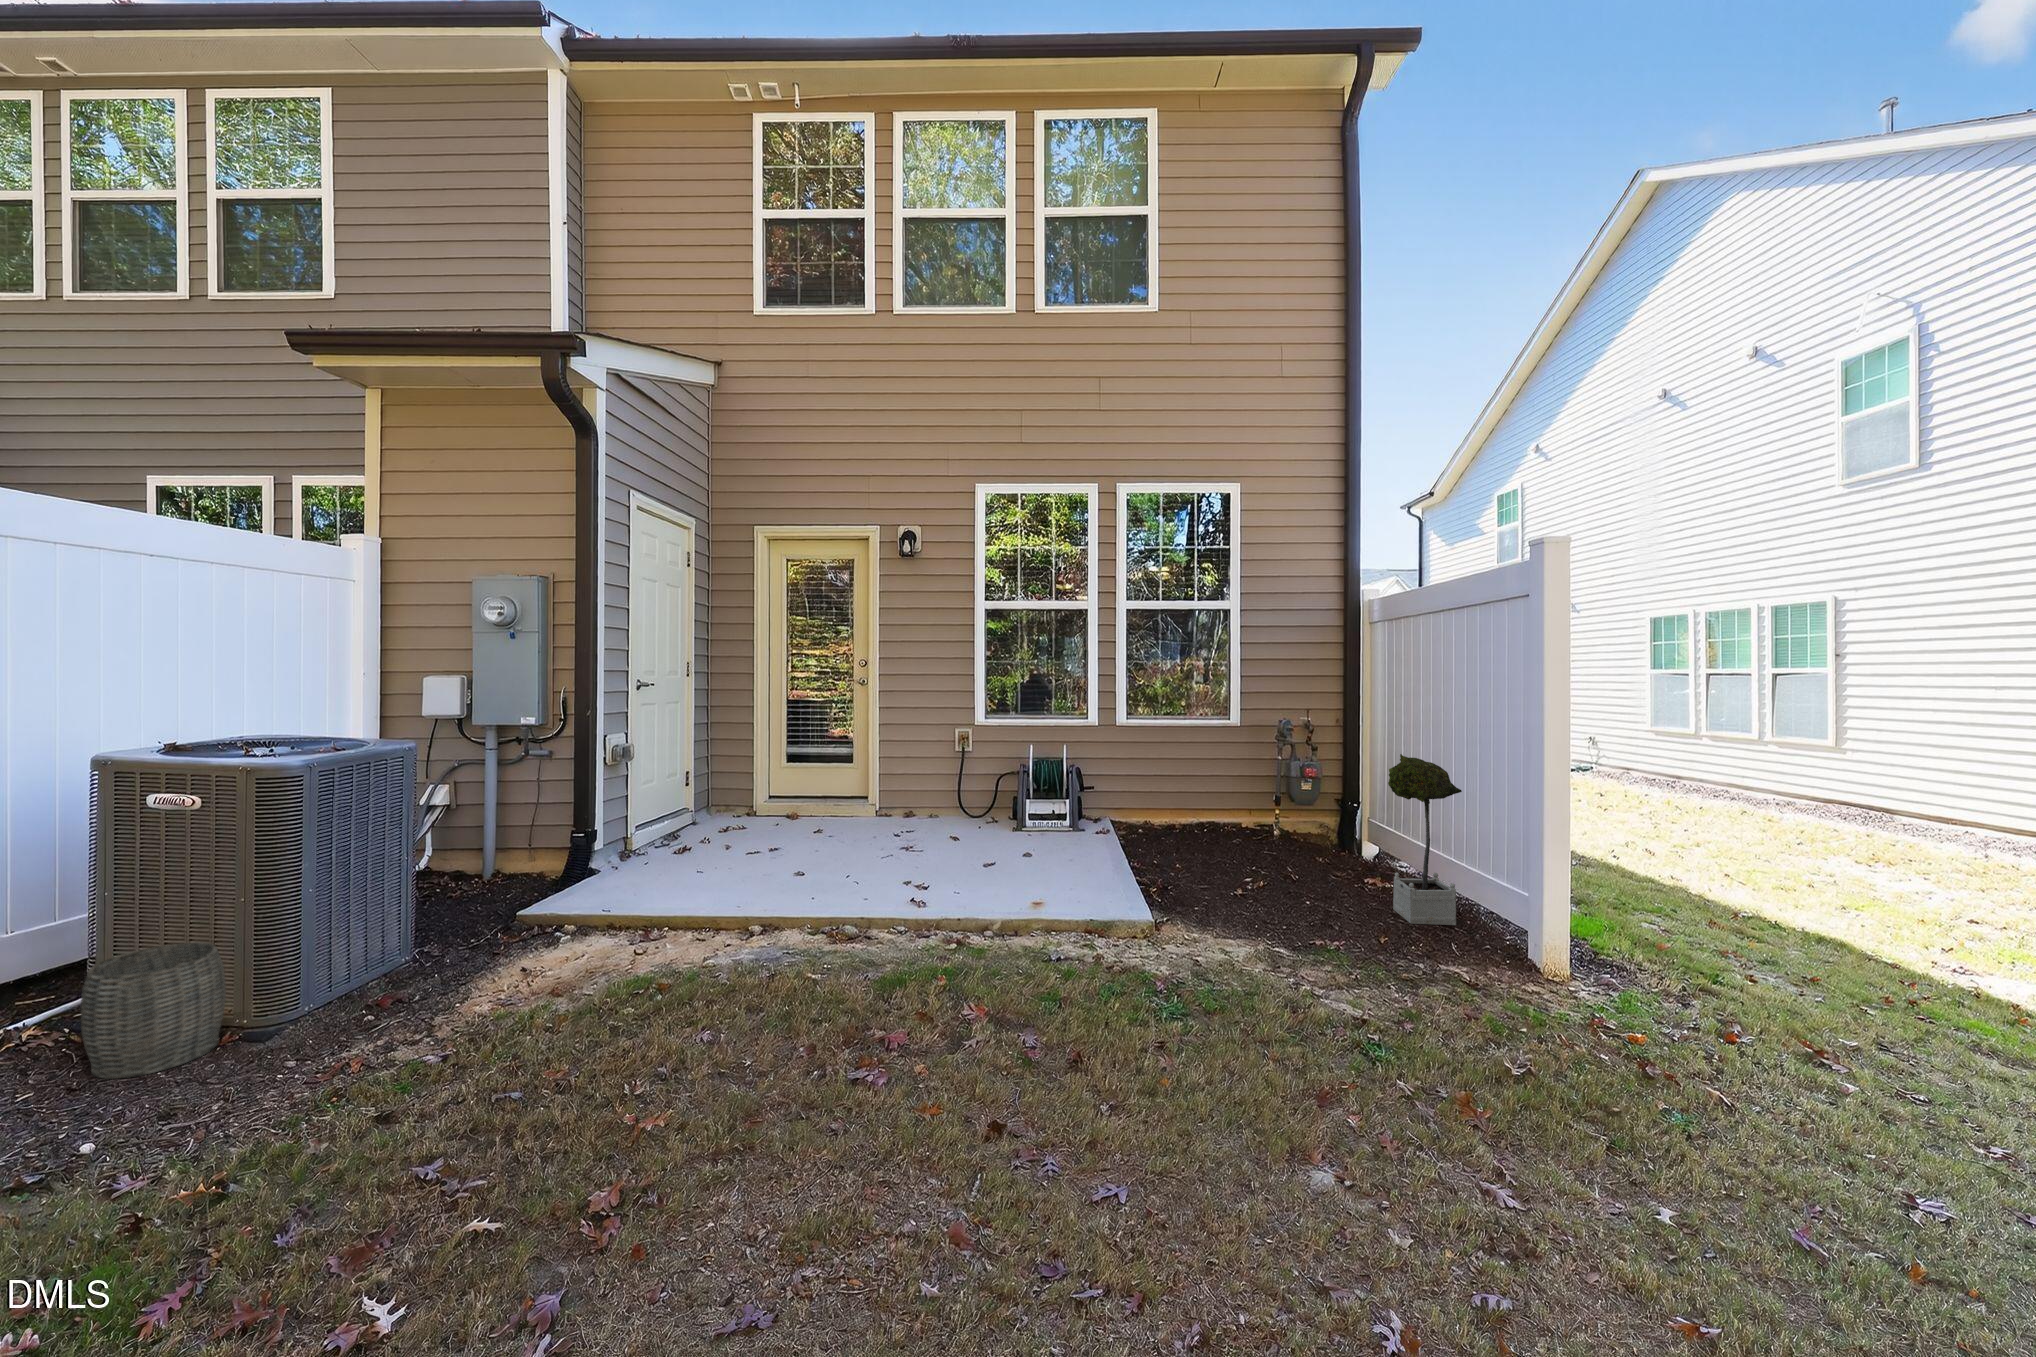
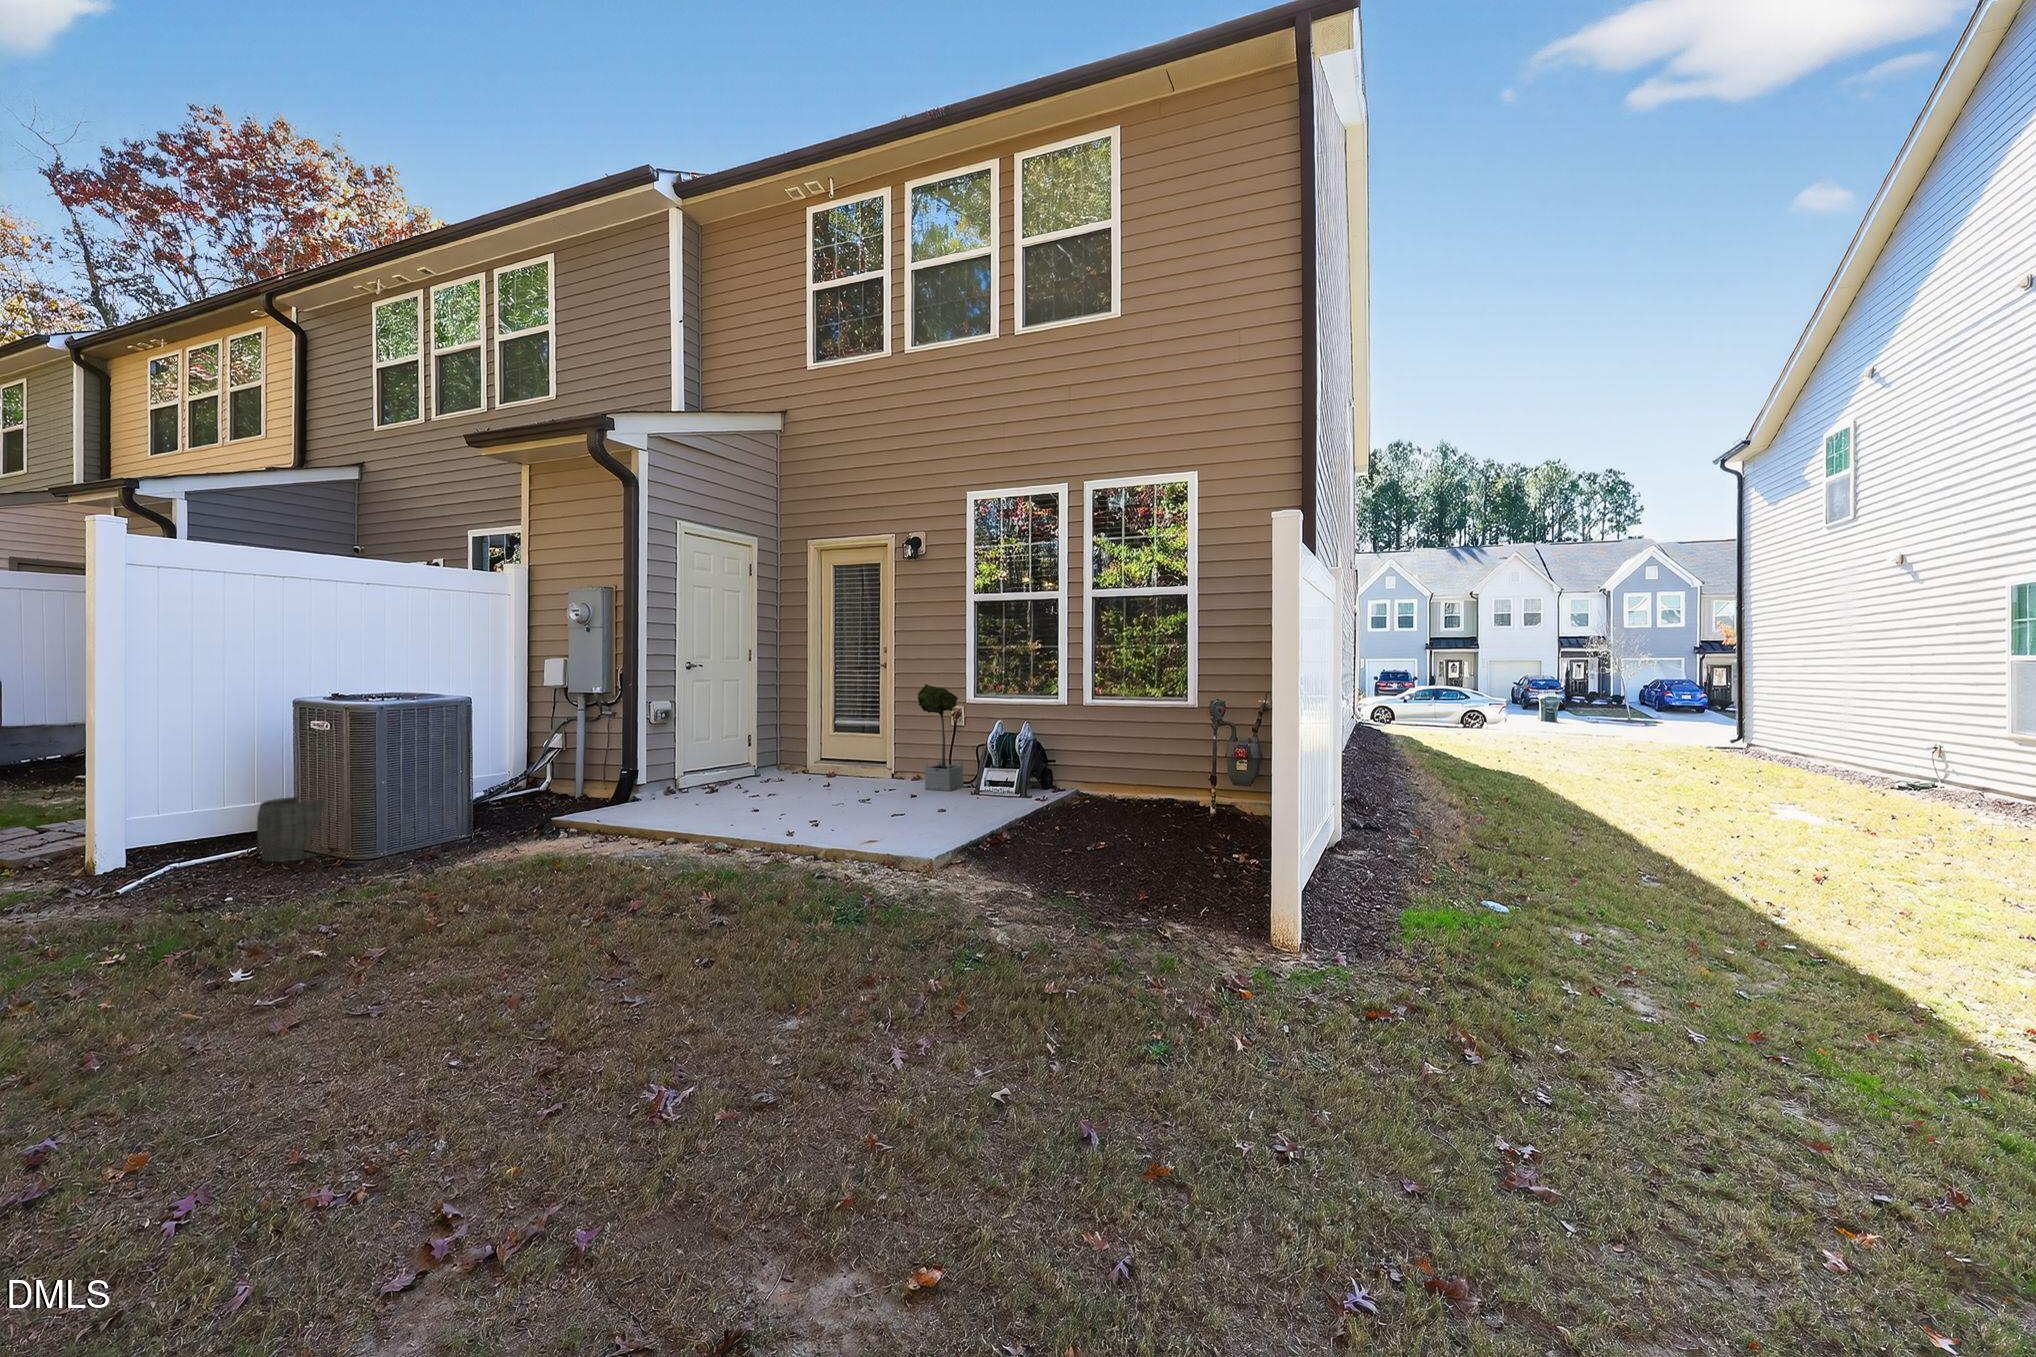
potted tree: present [1388,754,1462,925] -> present [918,684,963,791]

